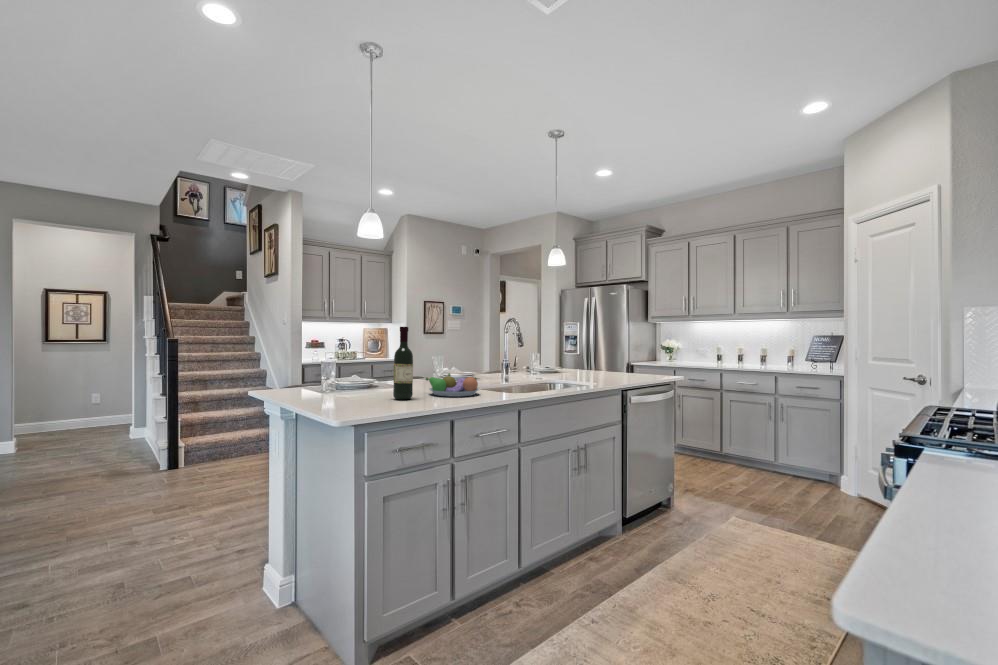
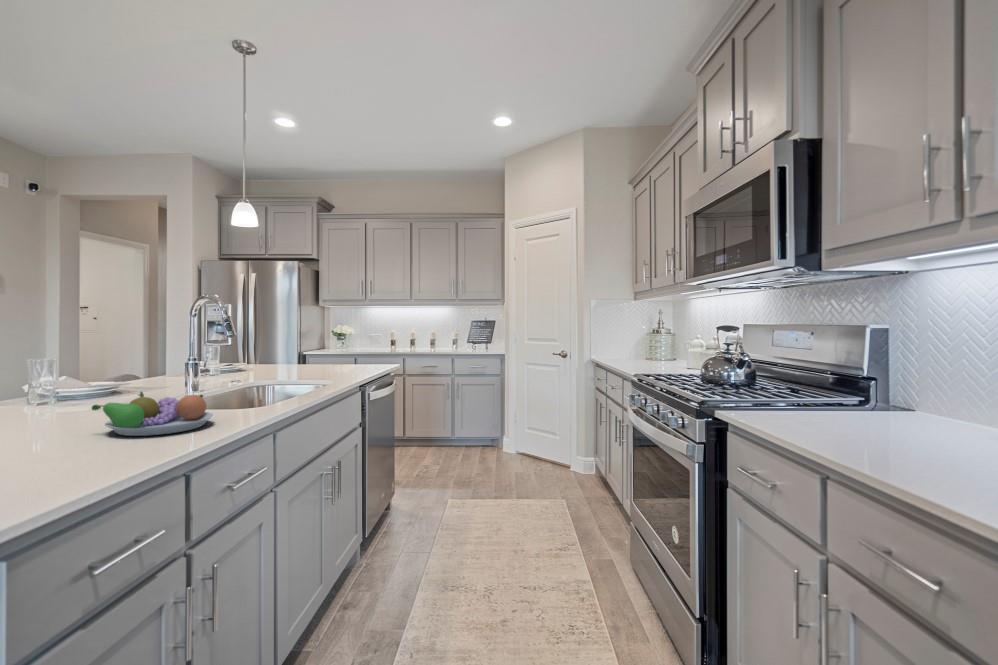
wine bottle: present [393,327,413,400] -> none [38,309,90,460]

